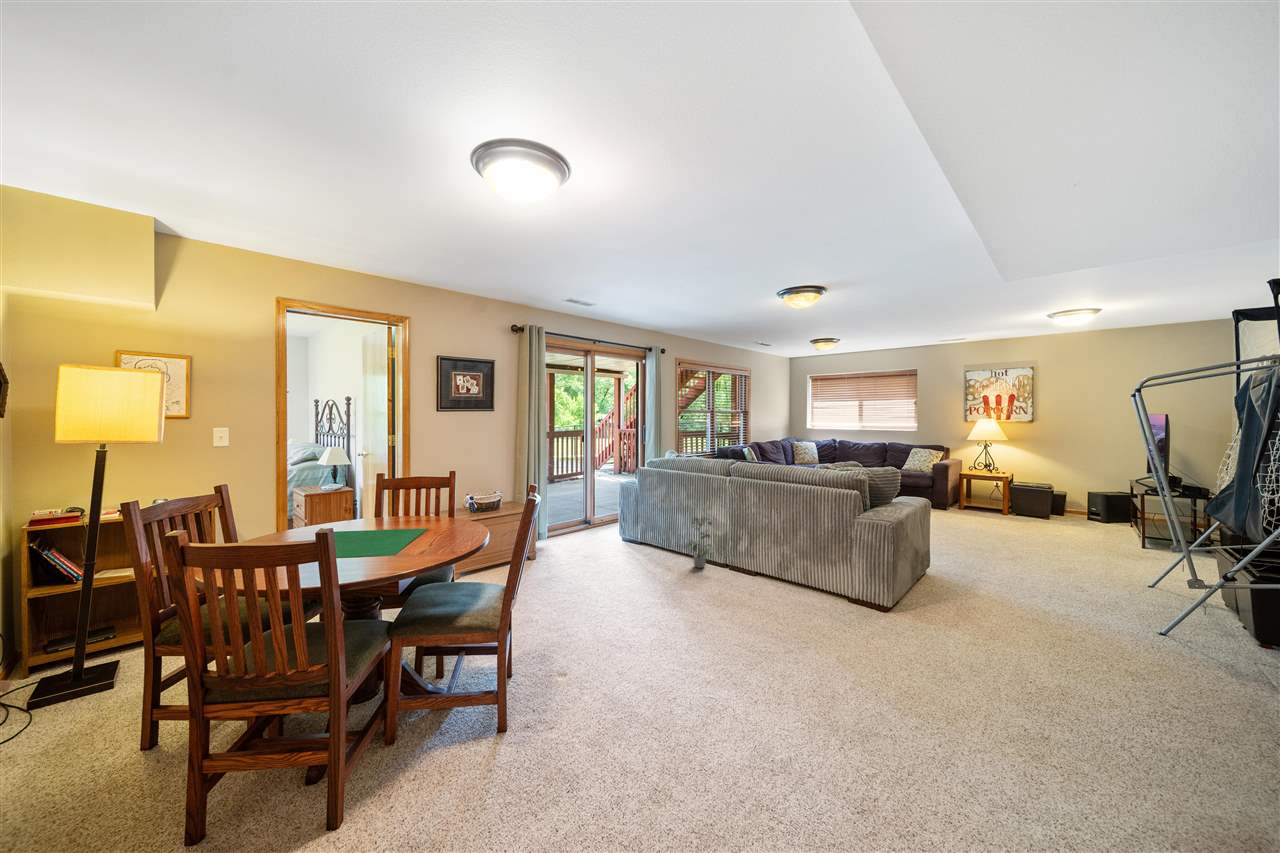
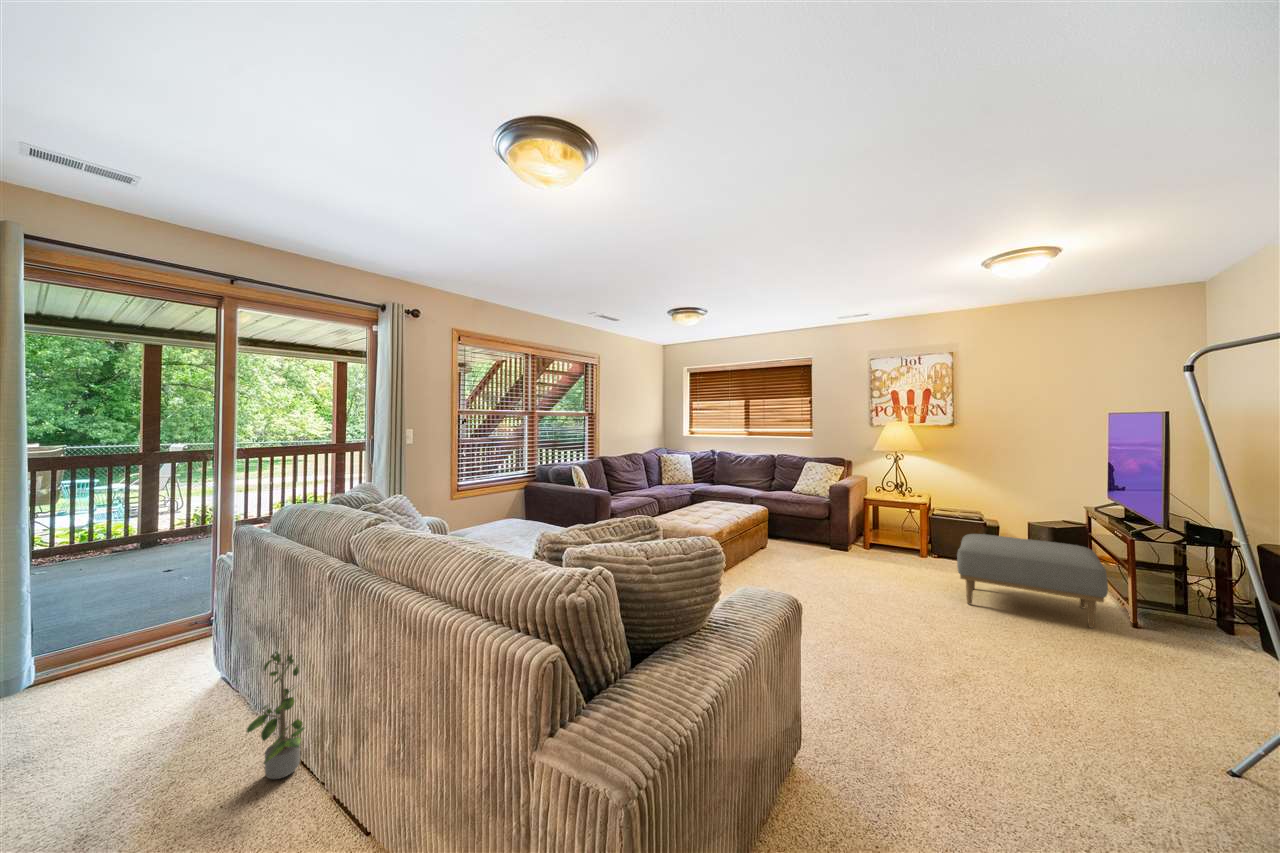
ottoman: none [1025,494,1125,548] -> present [957,534,1108,628]

